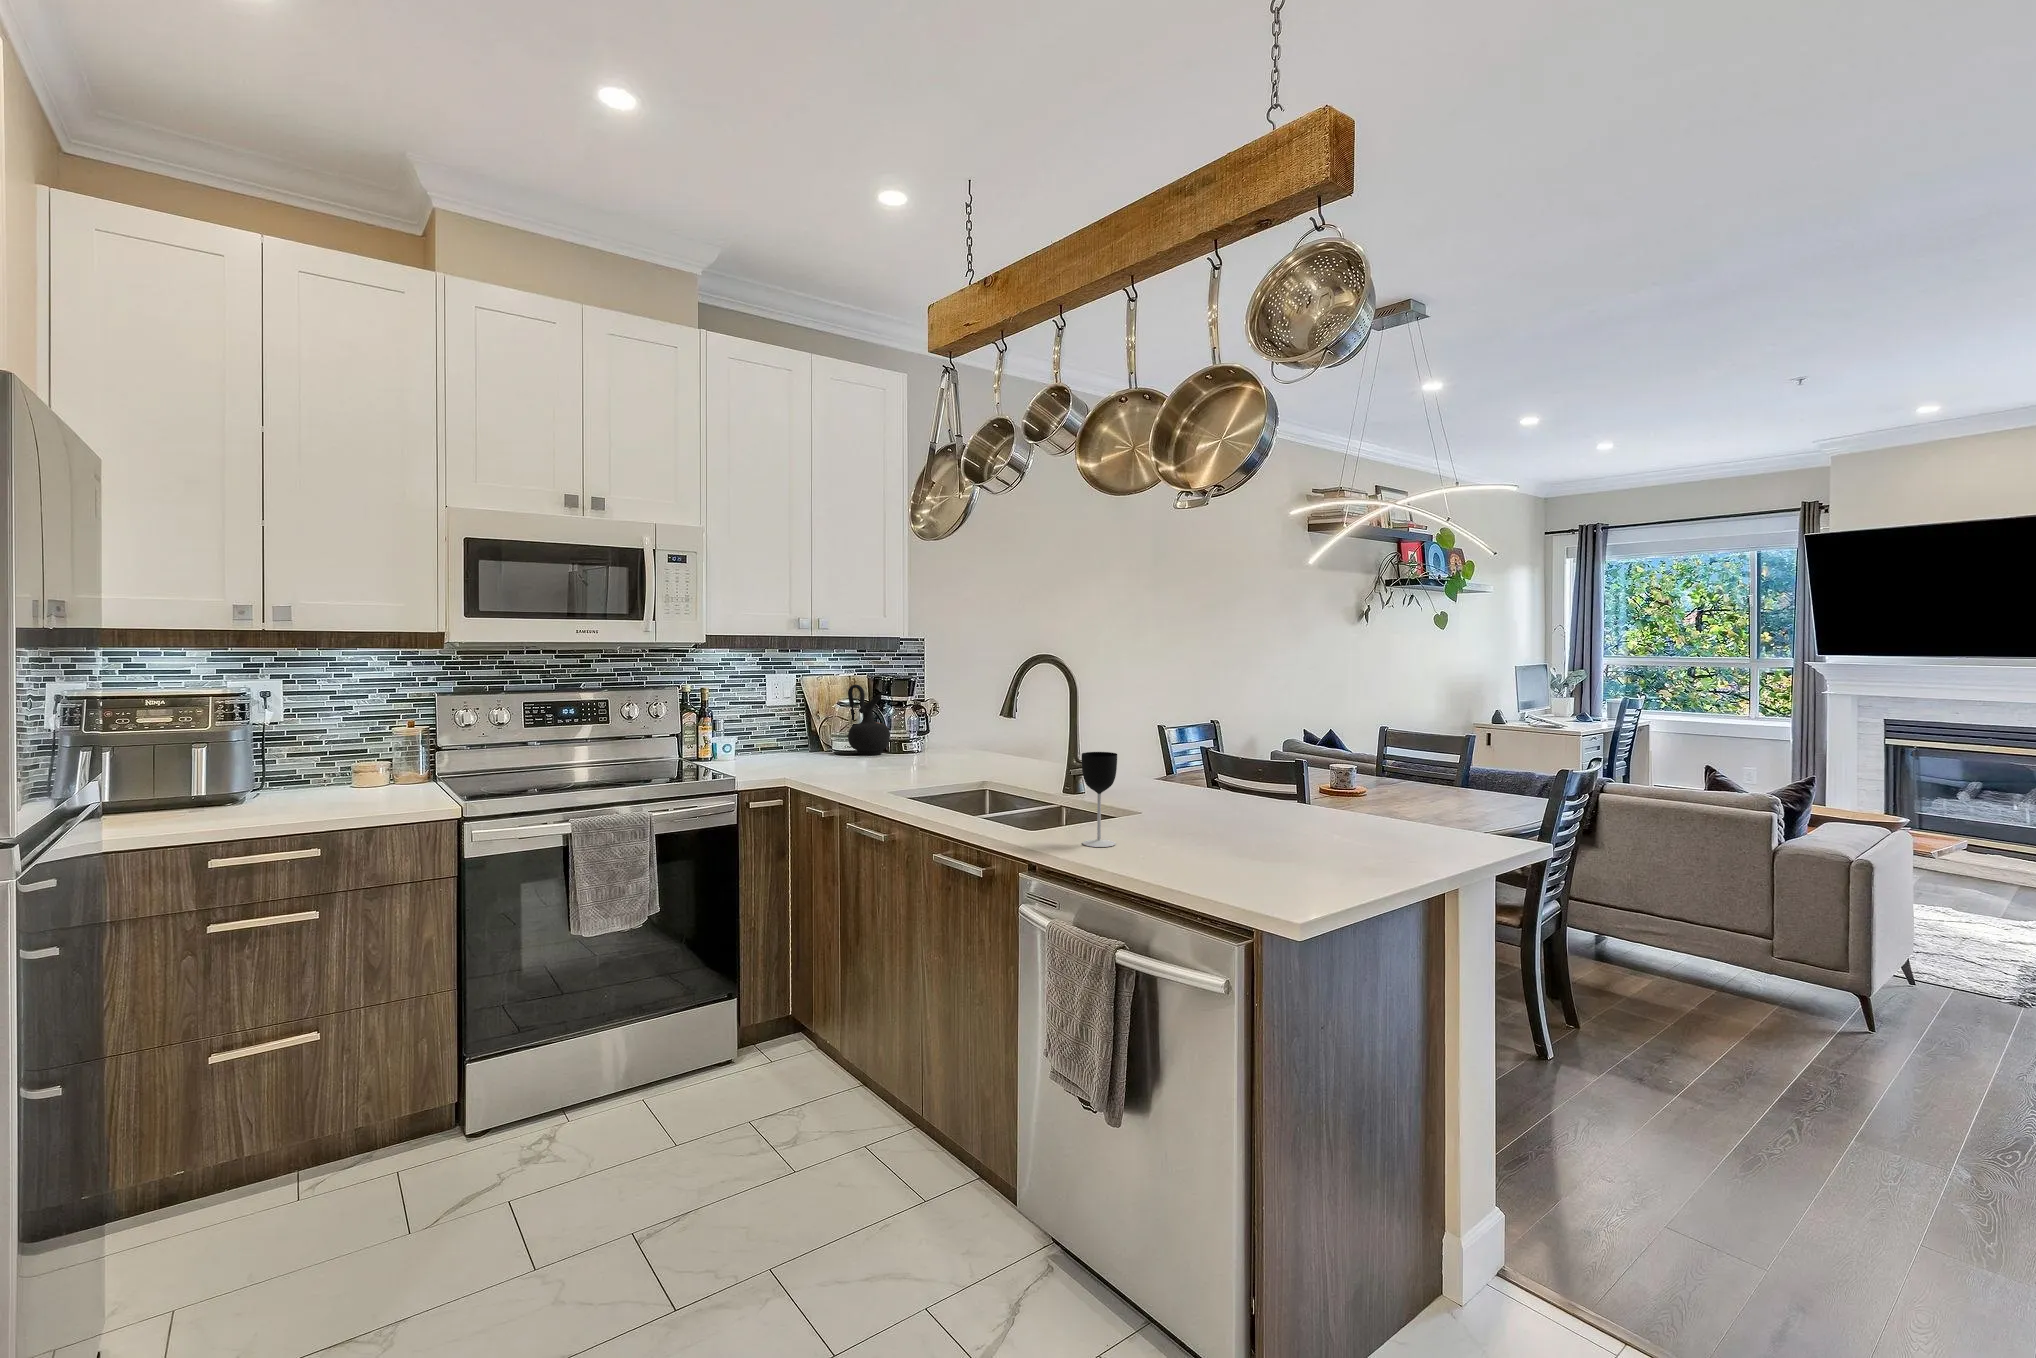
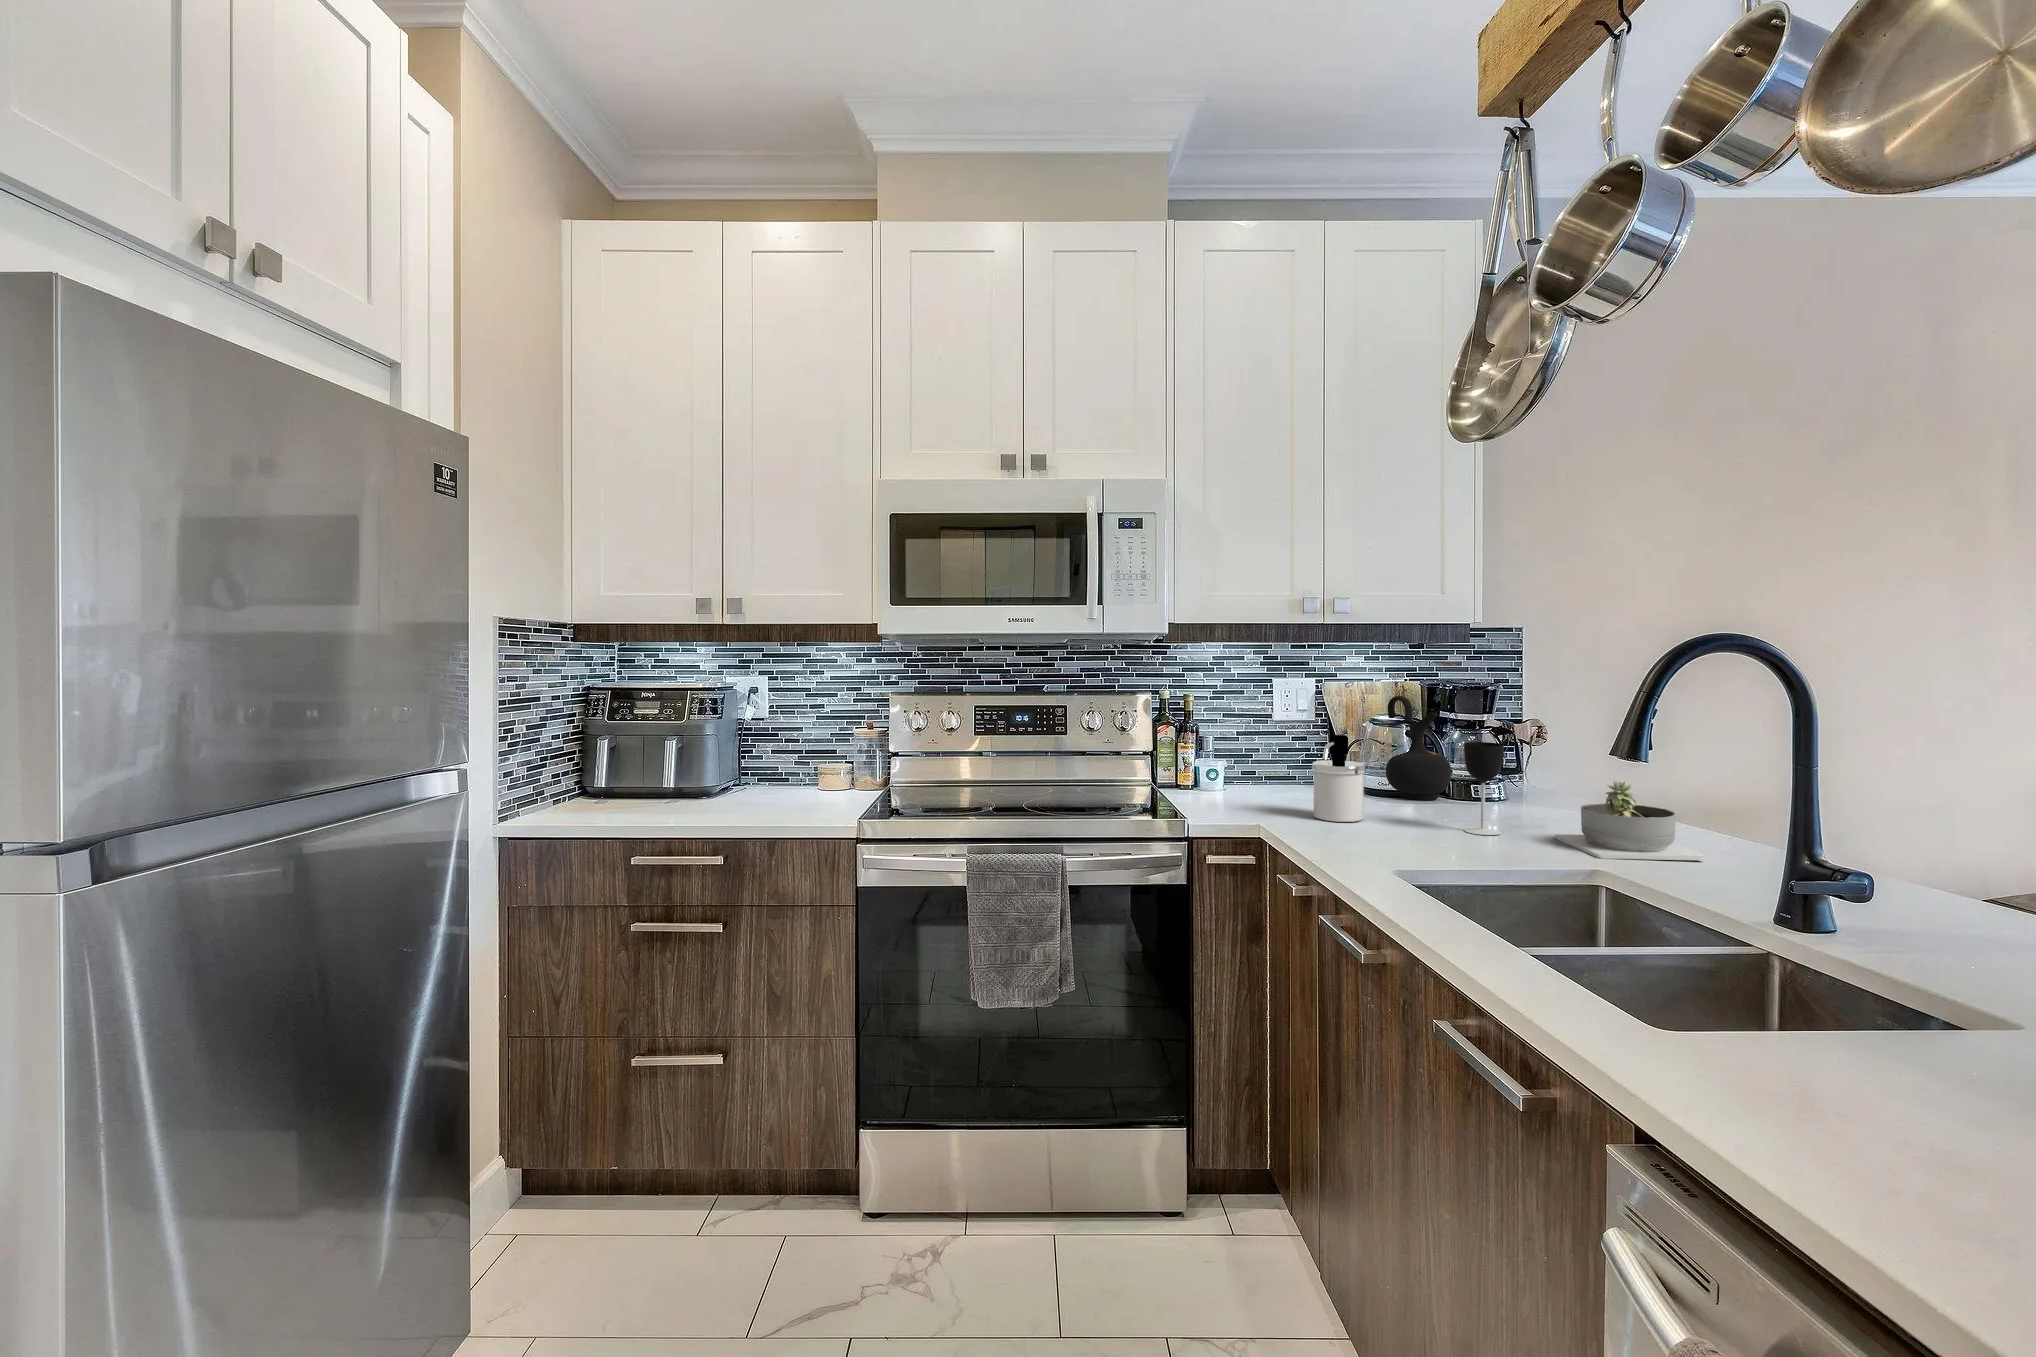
soap dispenser: none [812,711,848,770] -> present [1312,735,1366,822]
succulent planter: none [958,729,1033,774] -> present [1554,780,1706,861]
wine glass: present [1082,752,1117,847] -> present [1464,742,1504,835]

